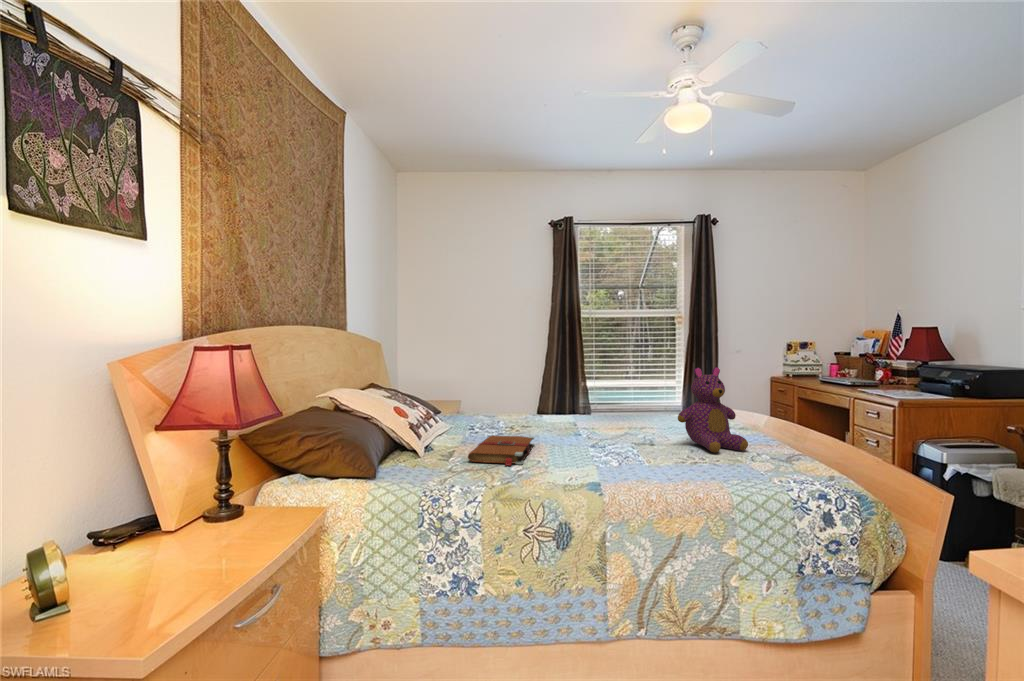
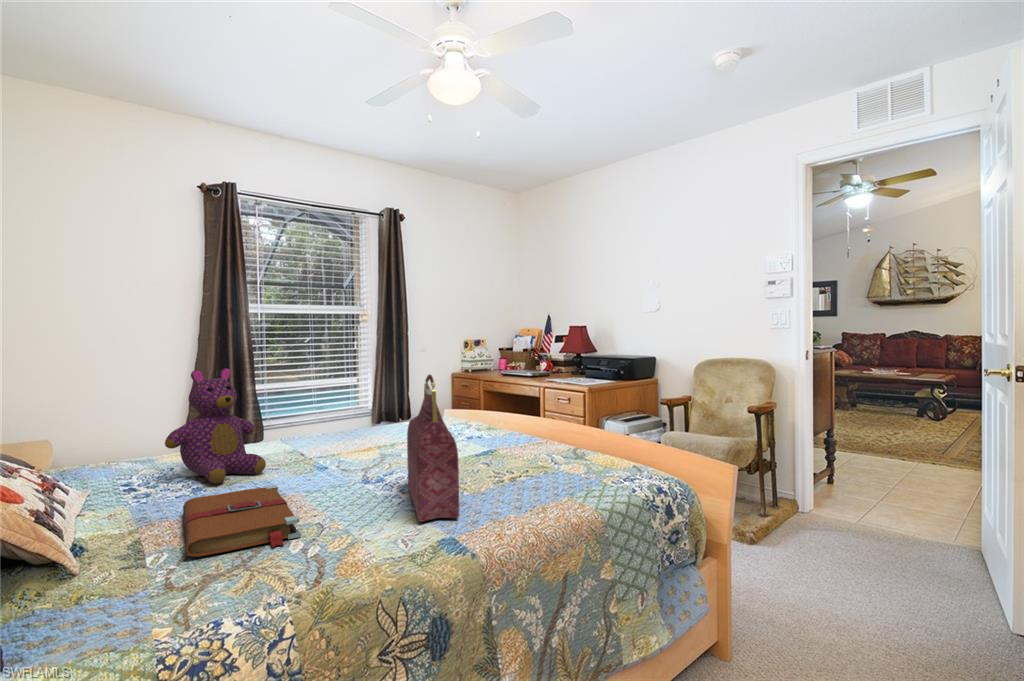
teddy bear: present [678,367,748,452] -> present [165,368,266,483]
handbag: none [585,375,634,475] -> present [407,374,459,522]

